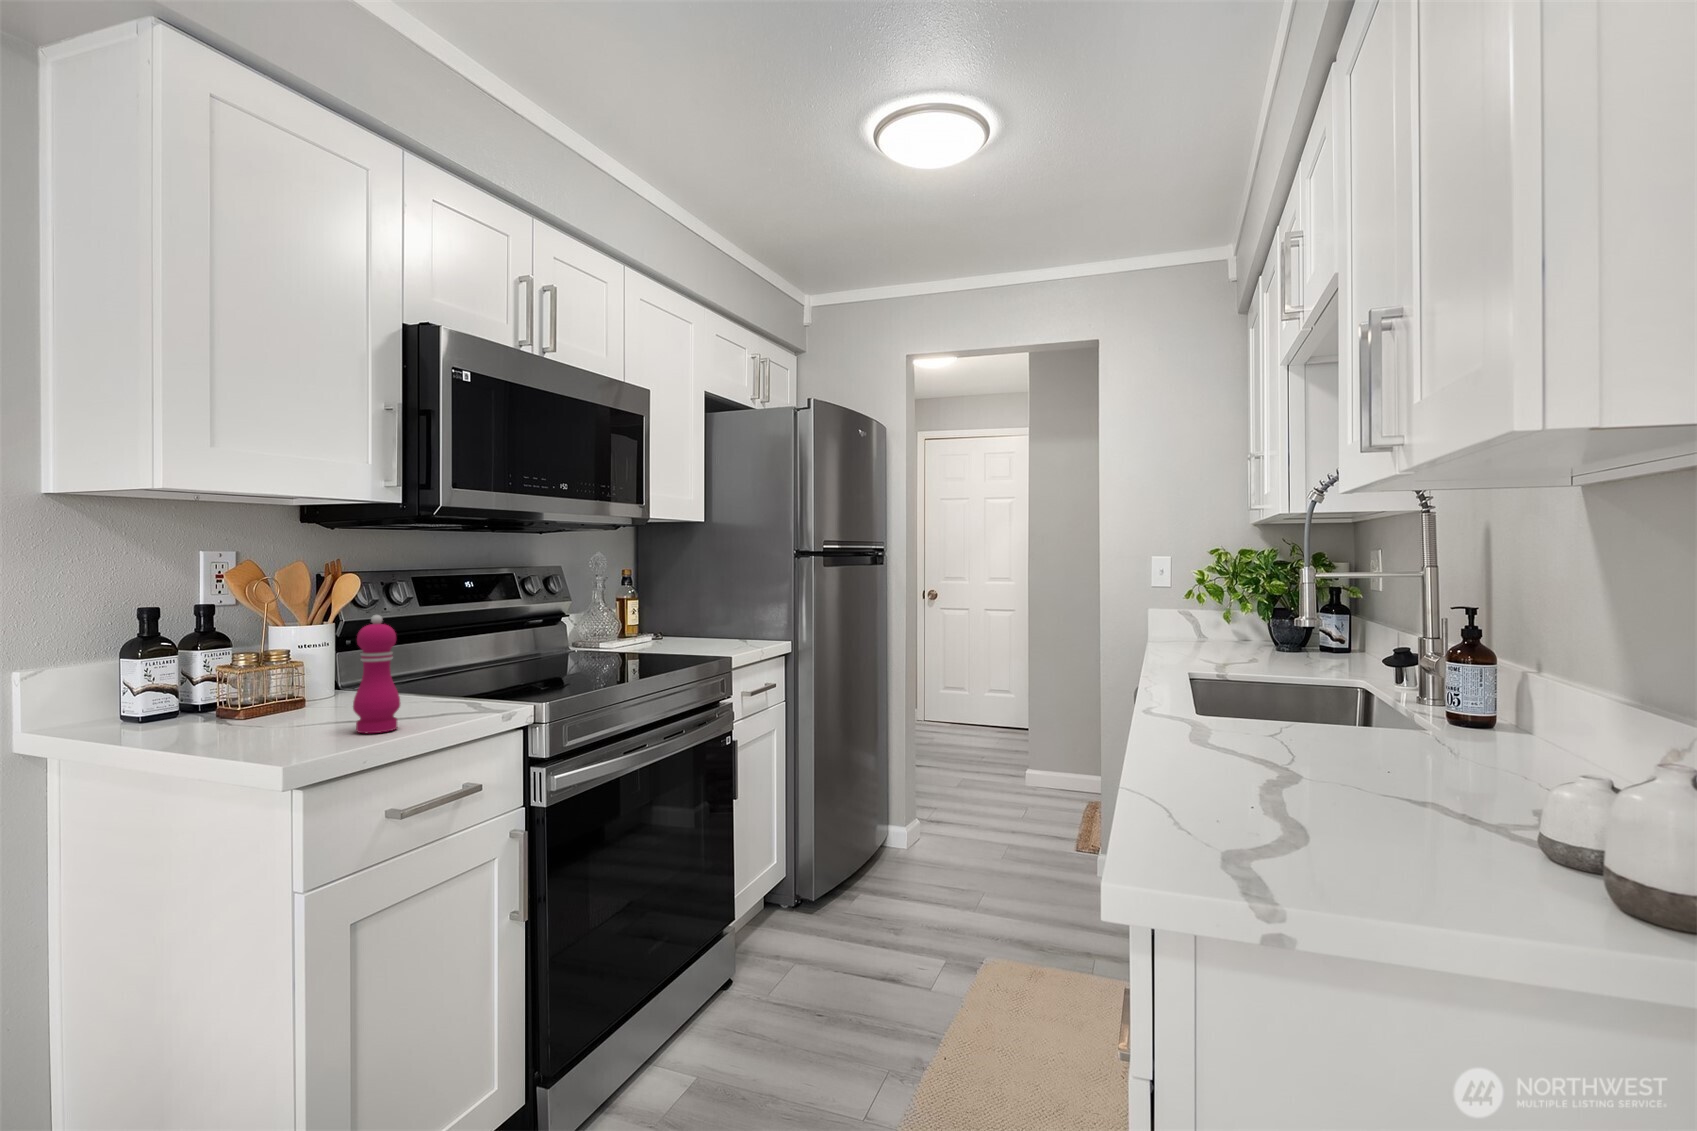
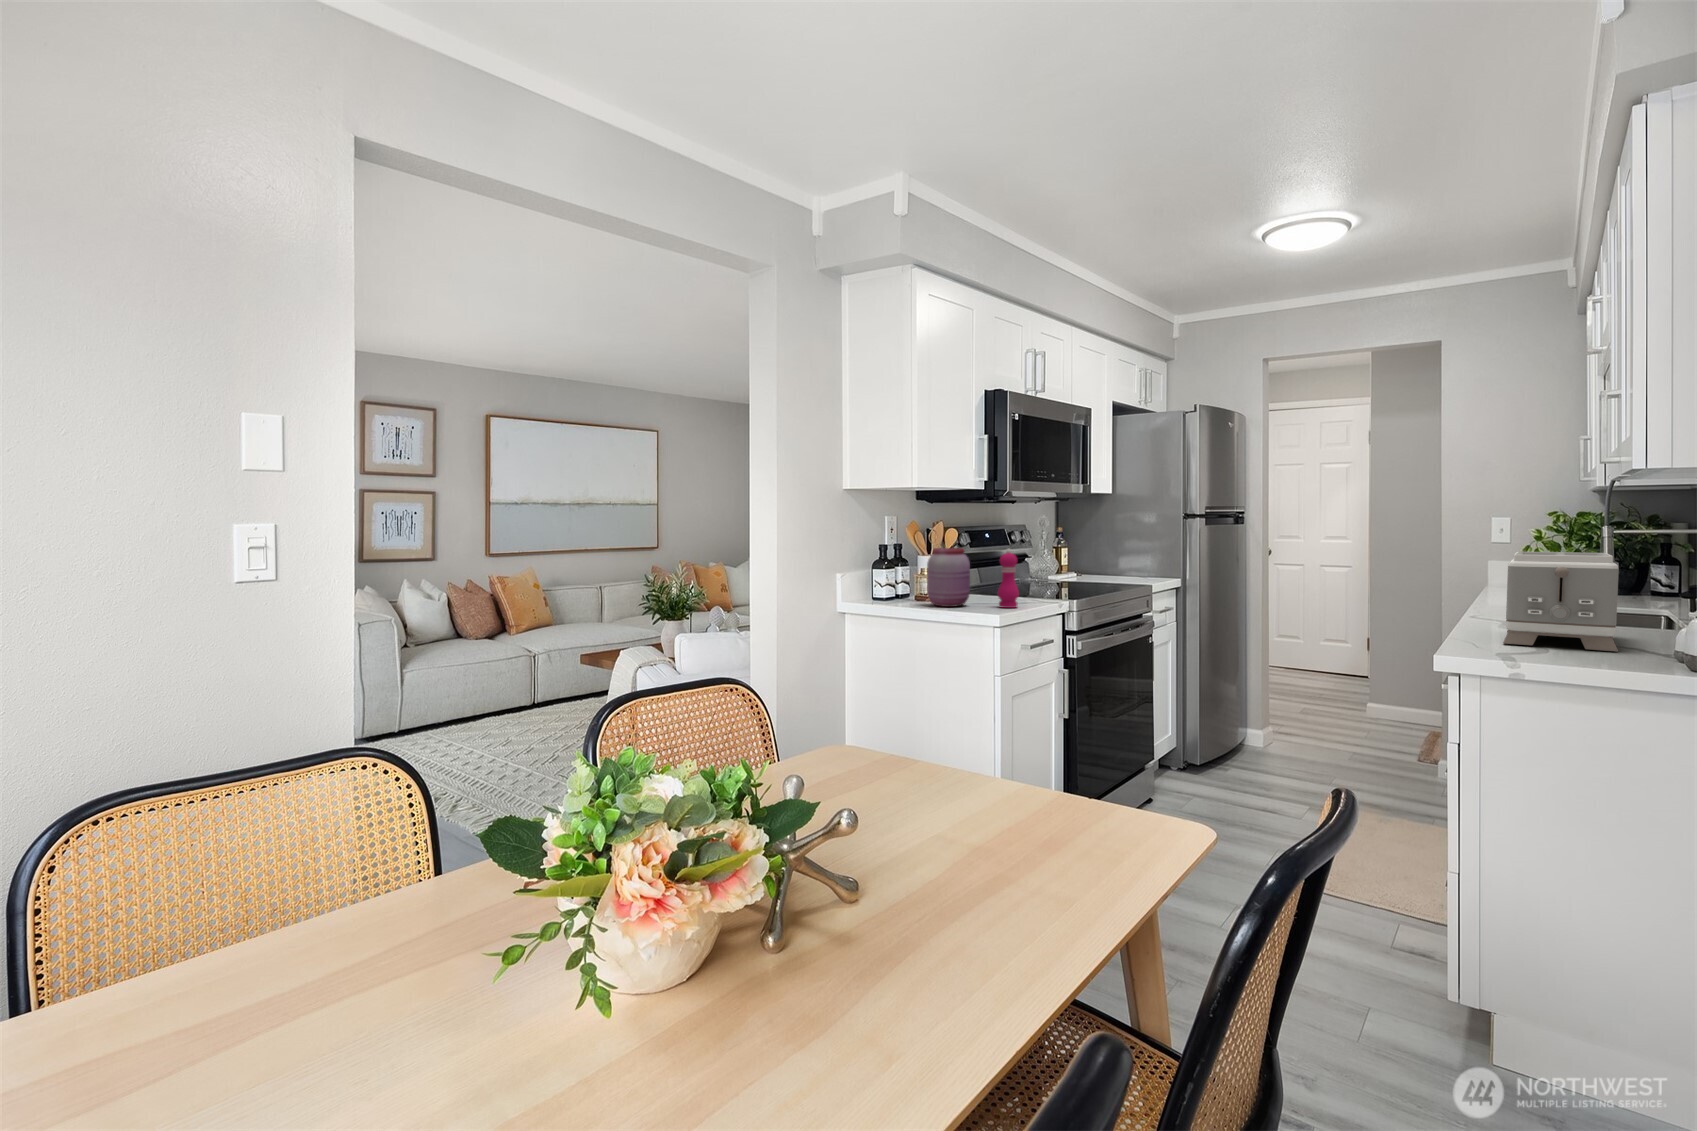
jar: none [202,613,307,736] -> present [927,548,970,607]
toaster: none [1202,622,1421,852] -> present [1503,552,1619,651]

